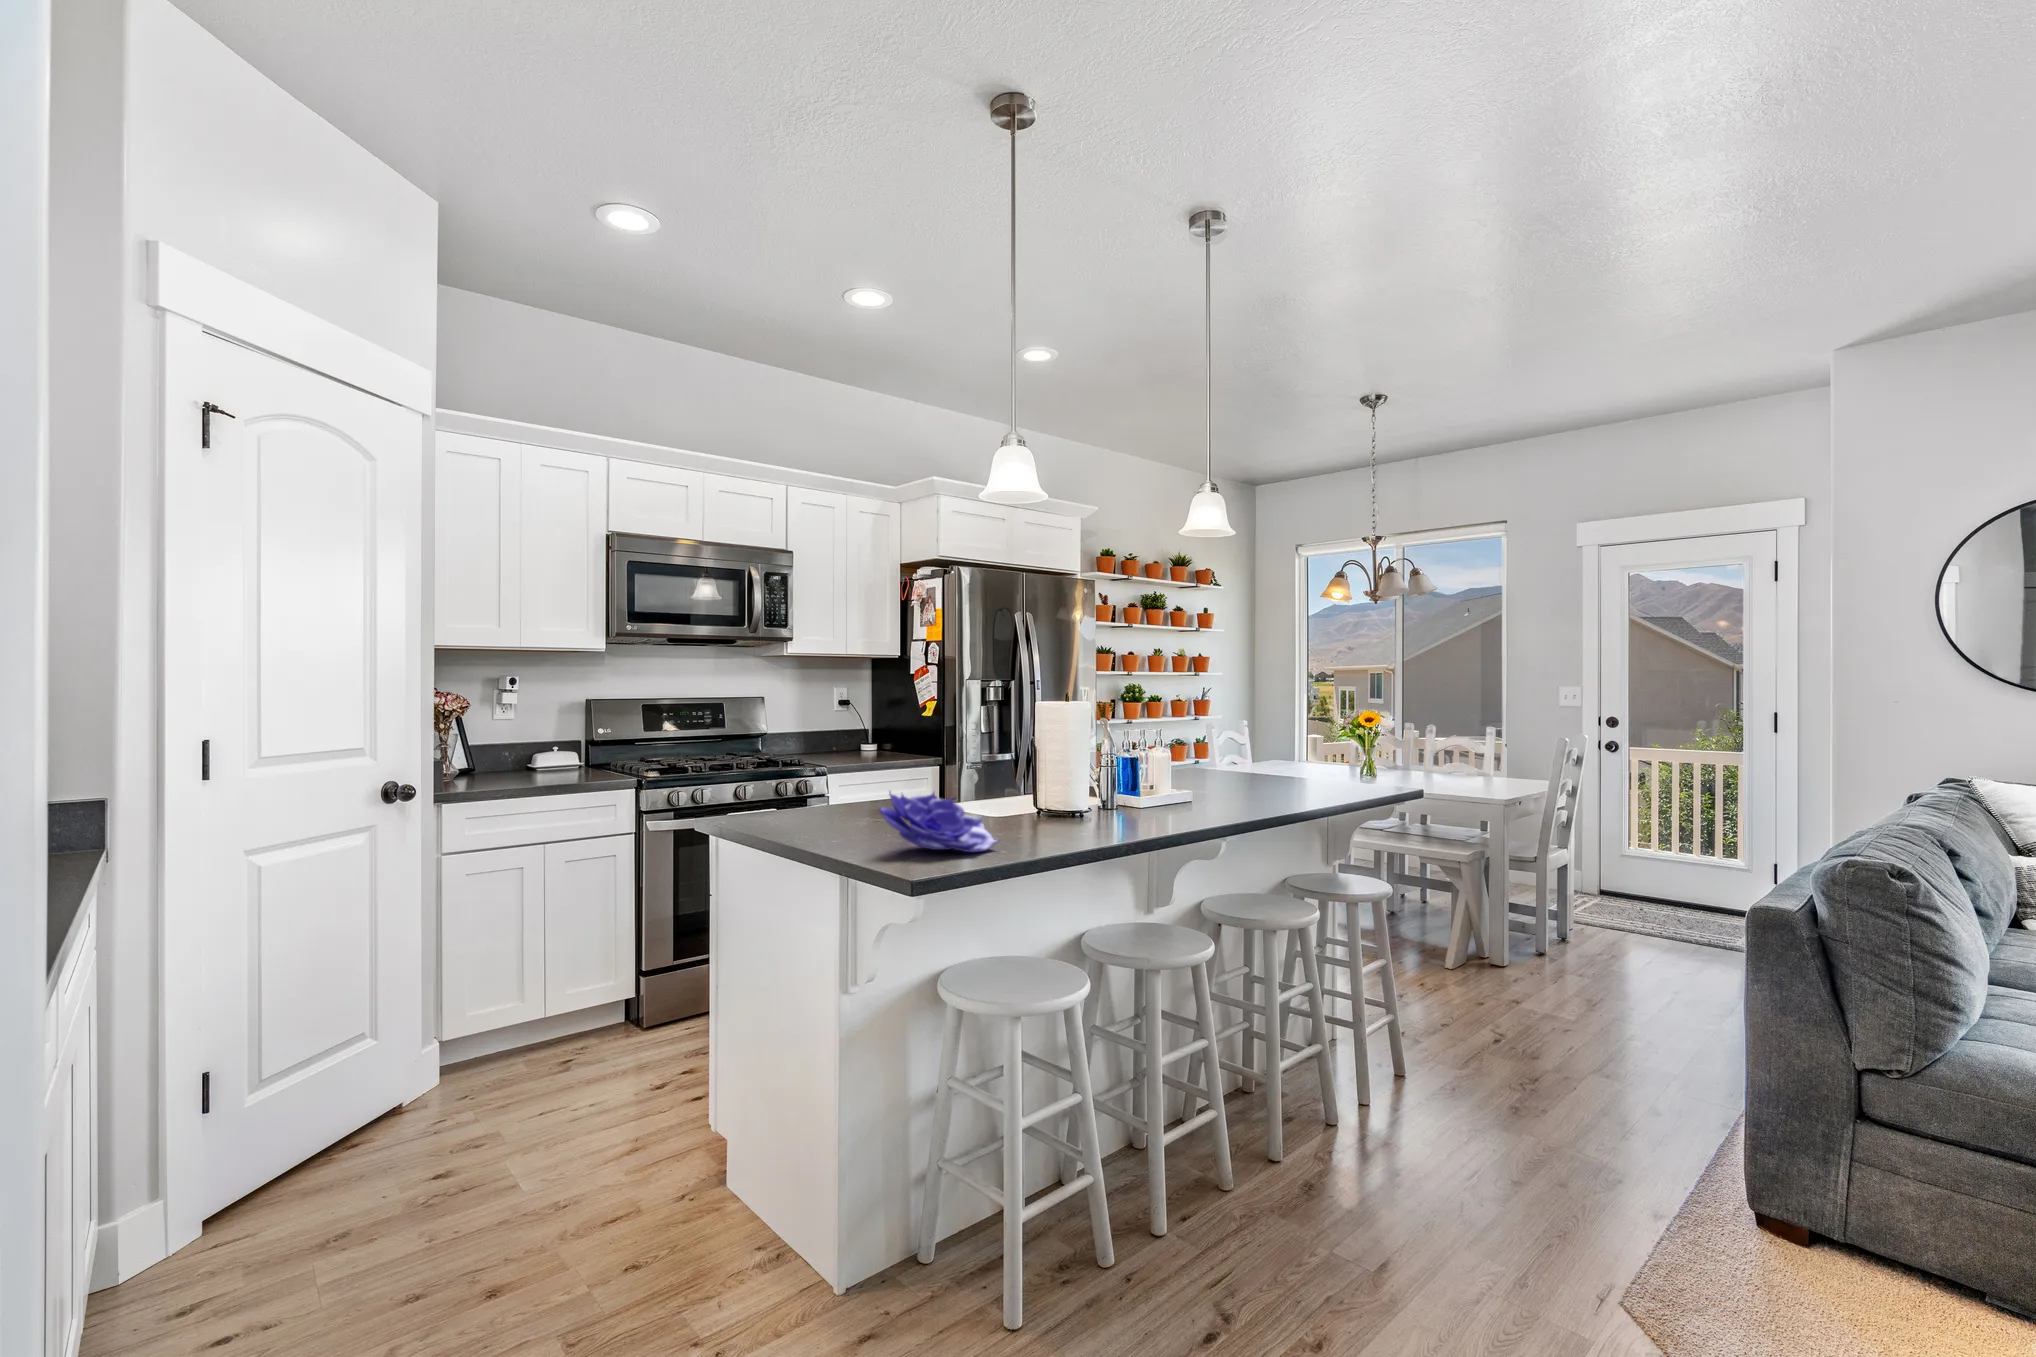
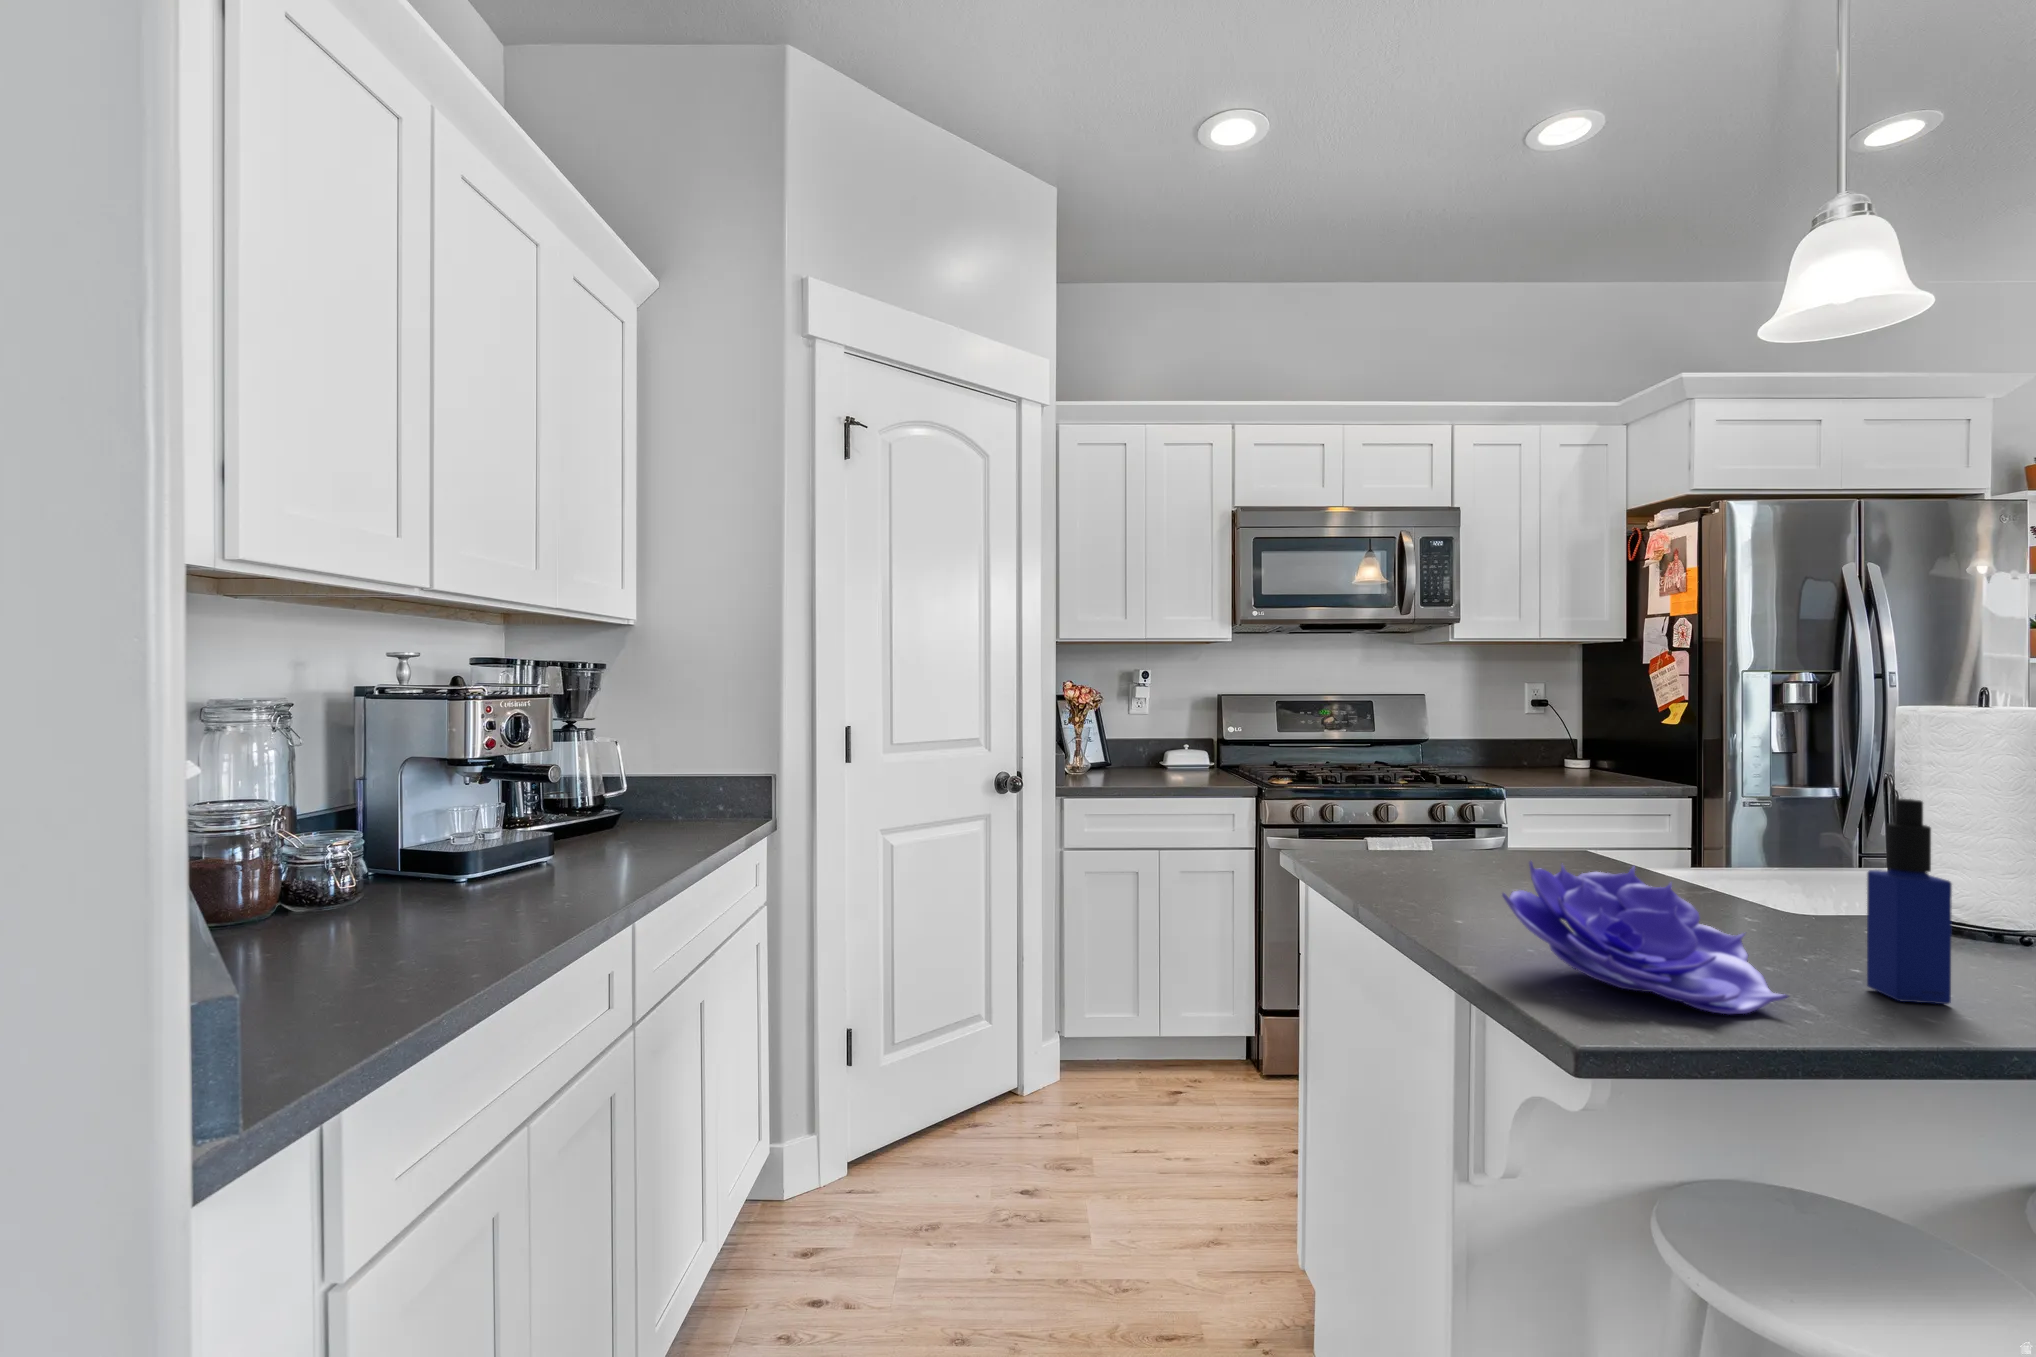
bottle: none [1029,745,1058,839] -> present [1867,799,1952,1004]

